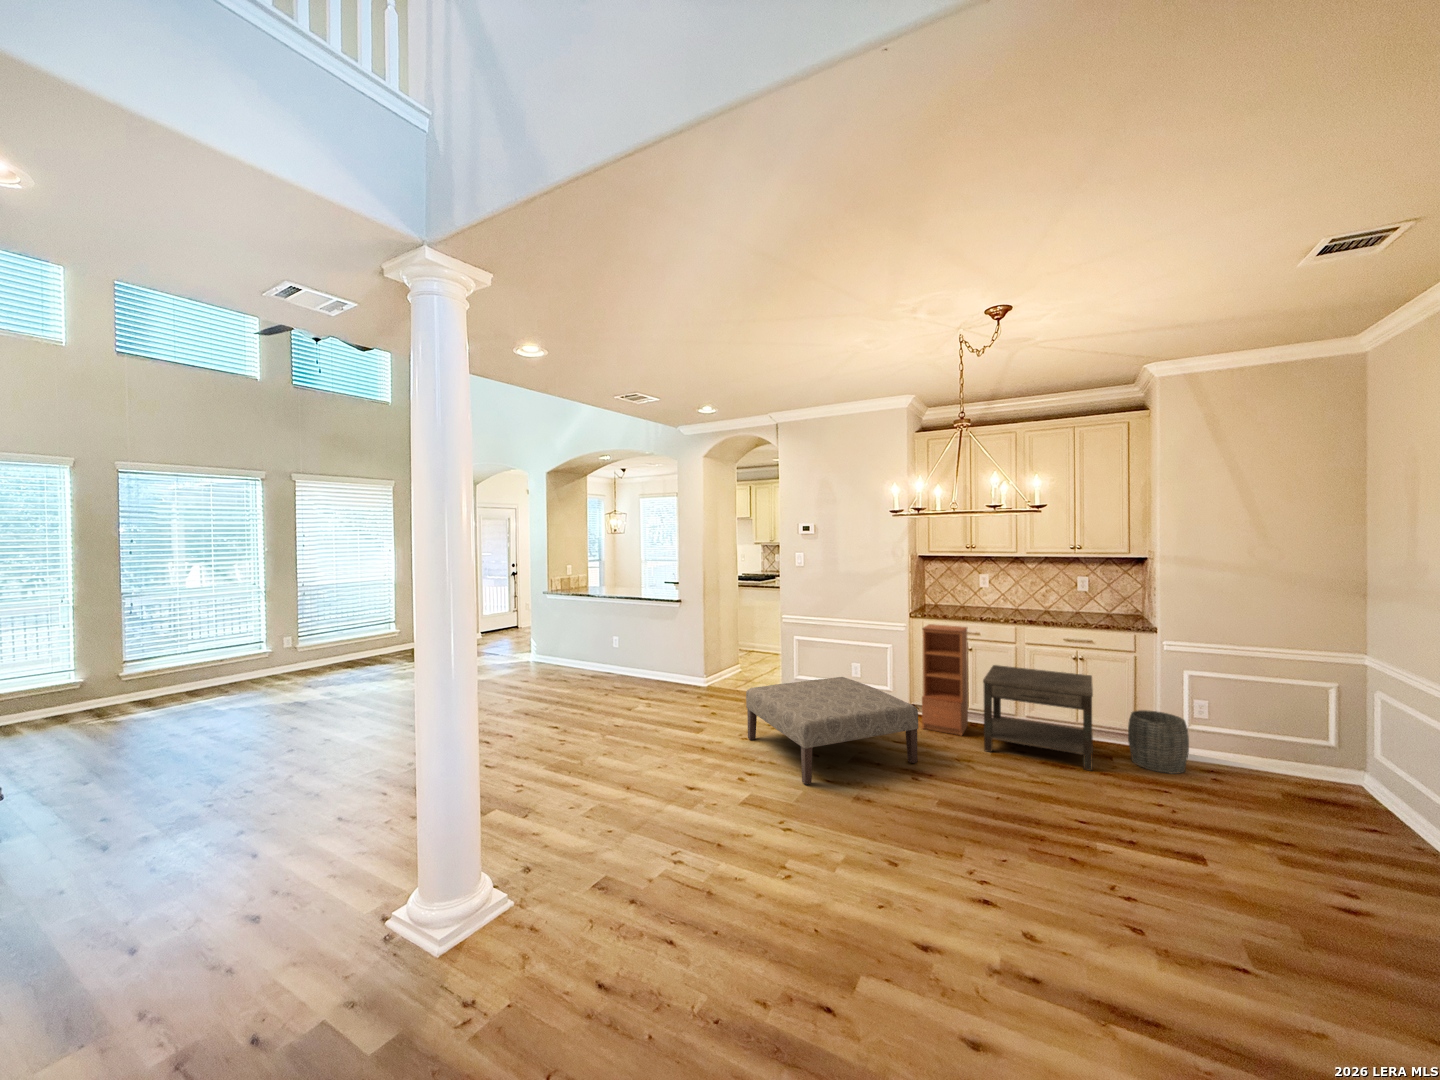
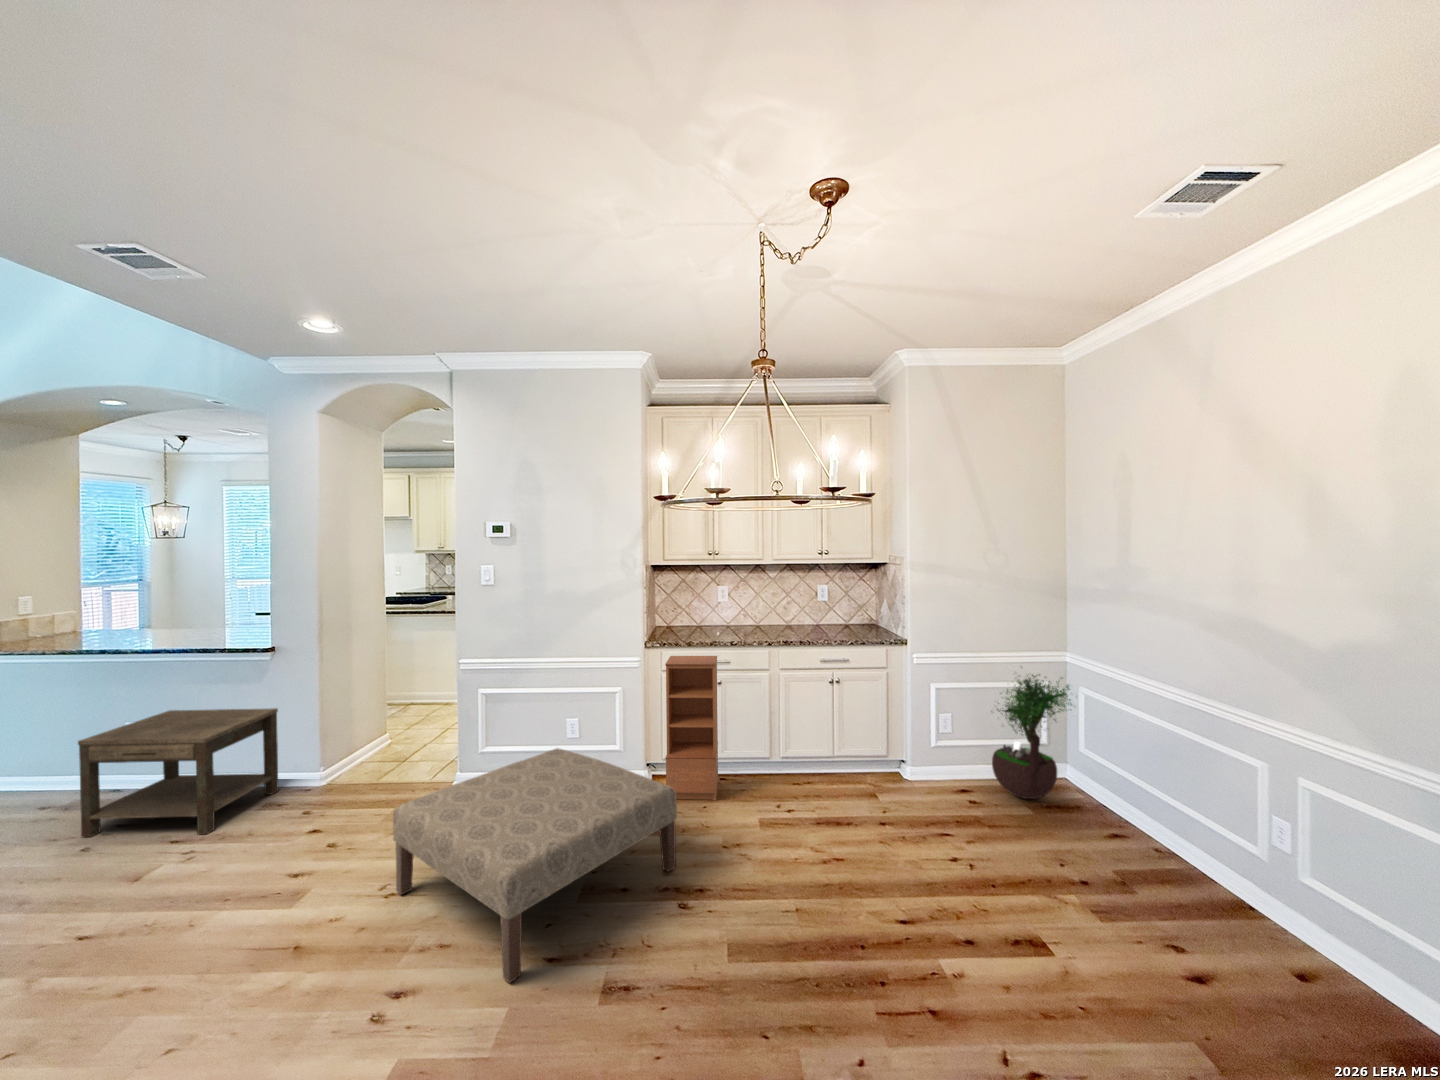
potted tree: none [1240,658,1351,791] -> present [992,675,1071,799]
side table: present [983,665,1093,771] -> present [78,708,278,837]
woven basket: present [1128,710,1189,774] -> none [888,732,944,804]

